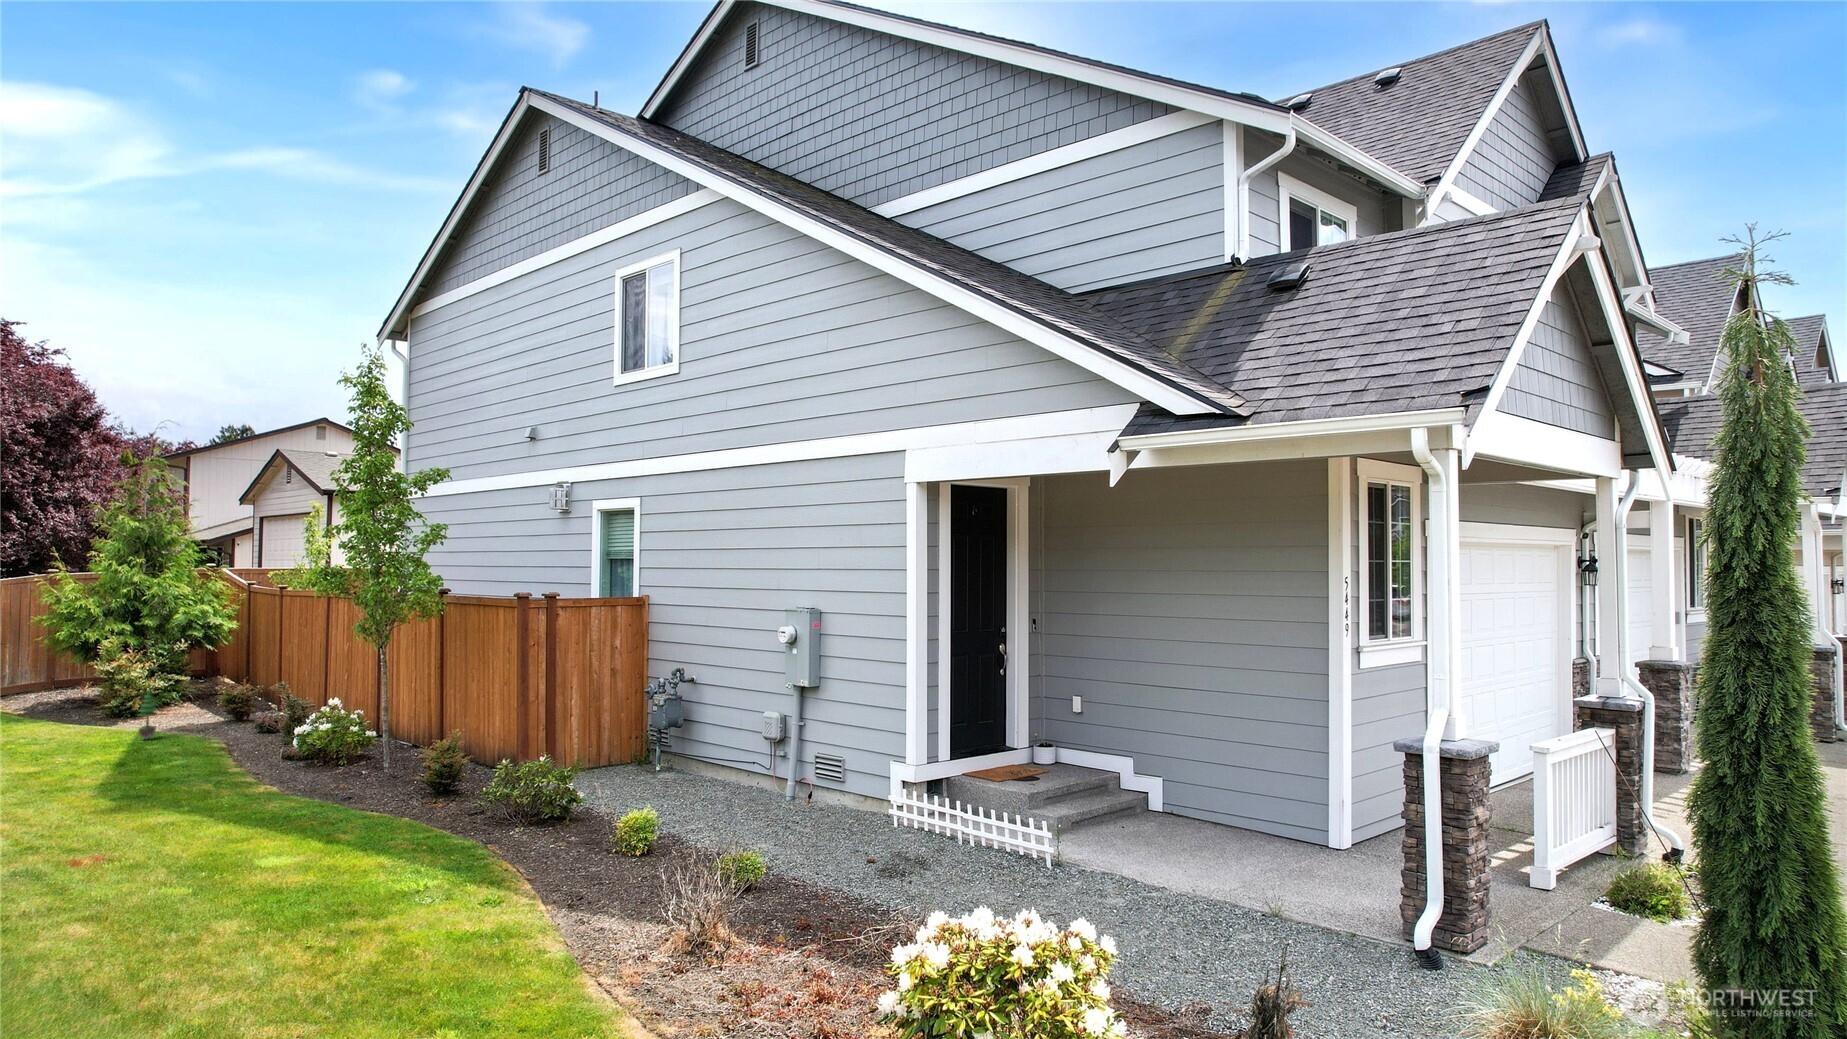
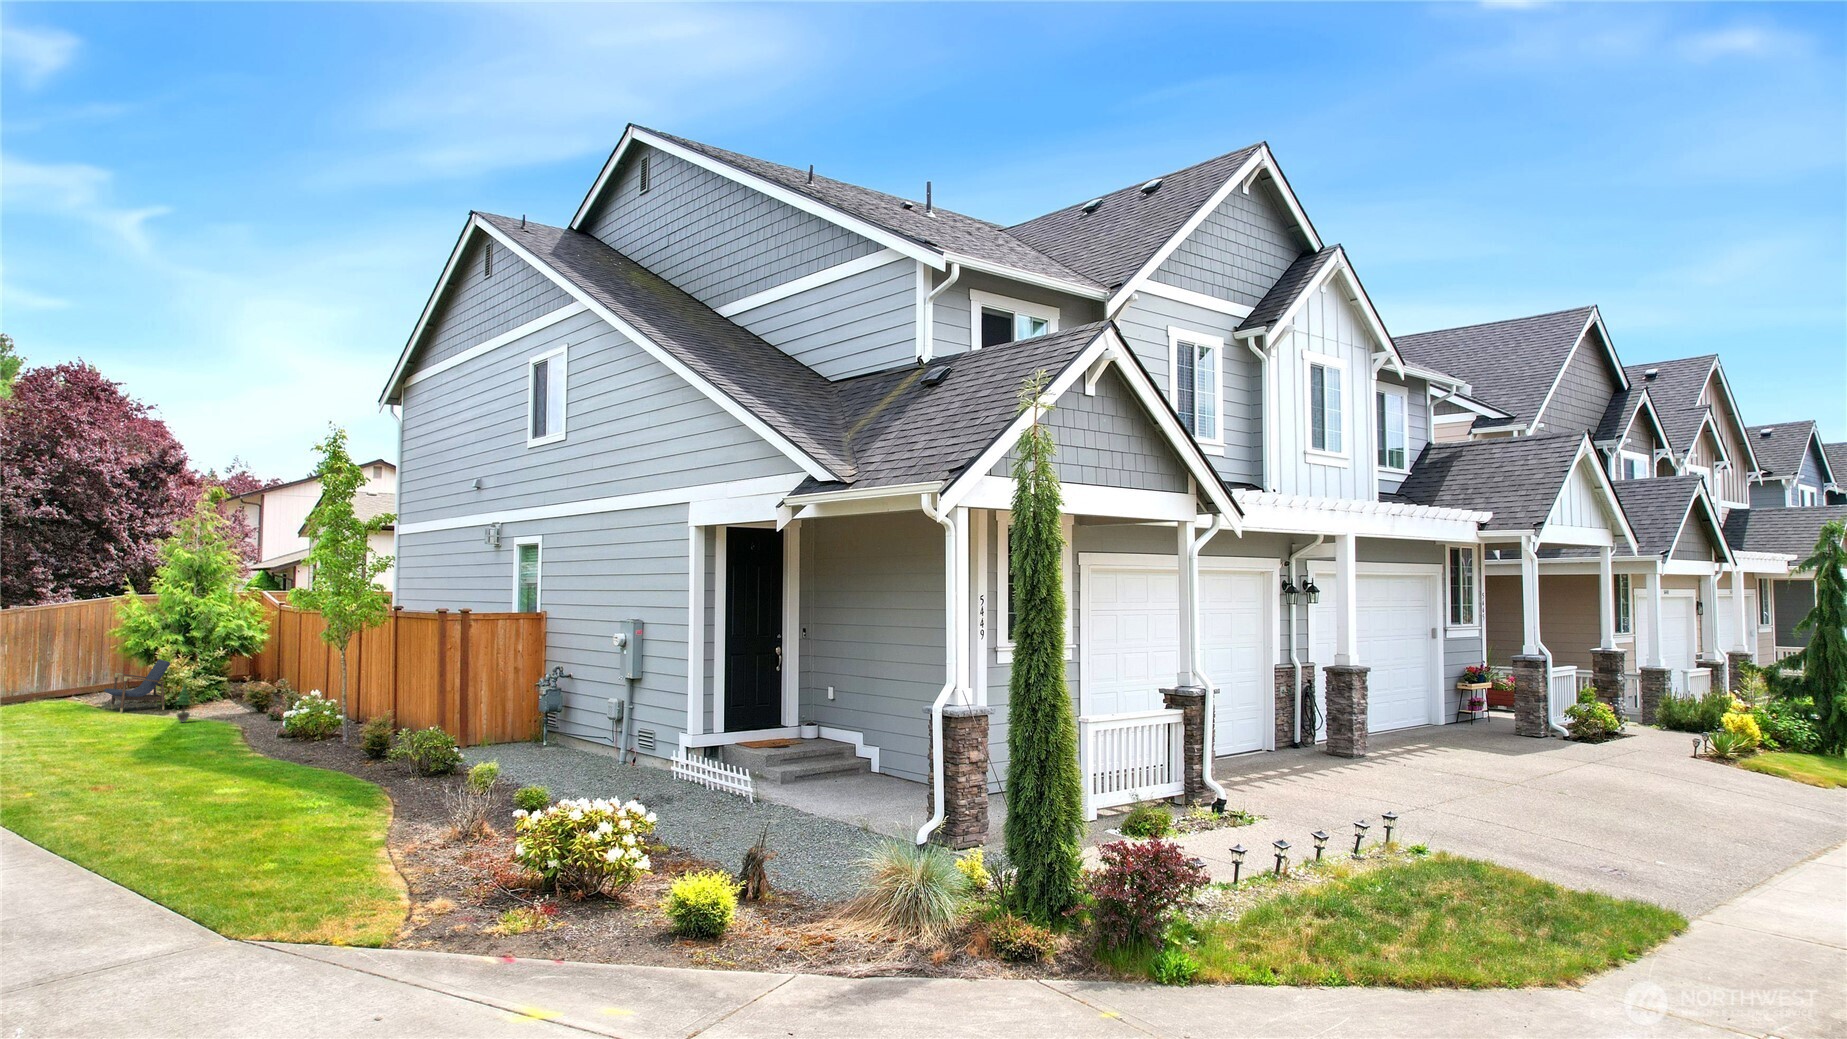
lounge chair: none [30,655,119,727] -> present [104,659,170,713]

